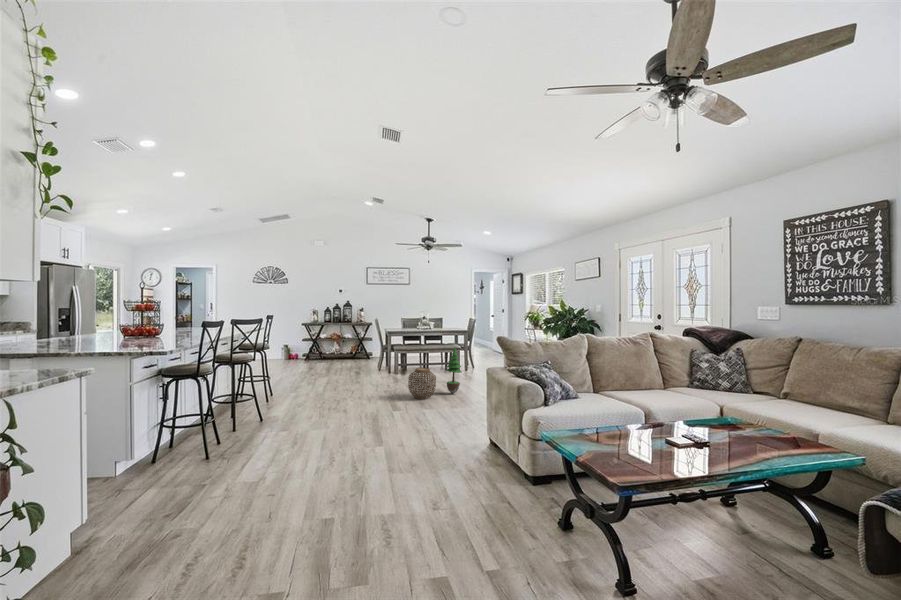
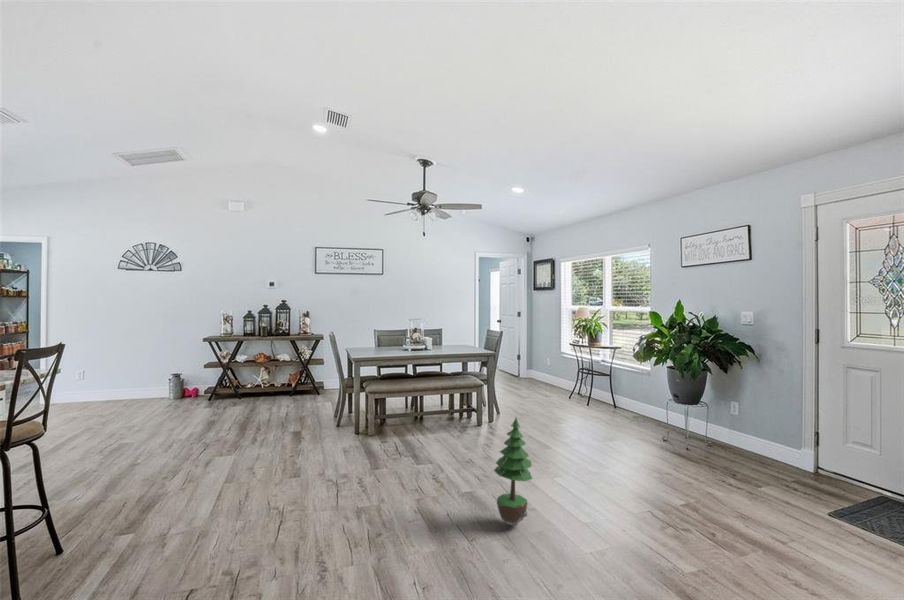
woven basket: present [408,368,436,399] -> none [412,475,481,564]

